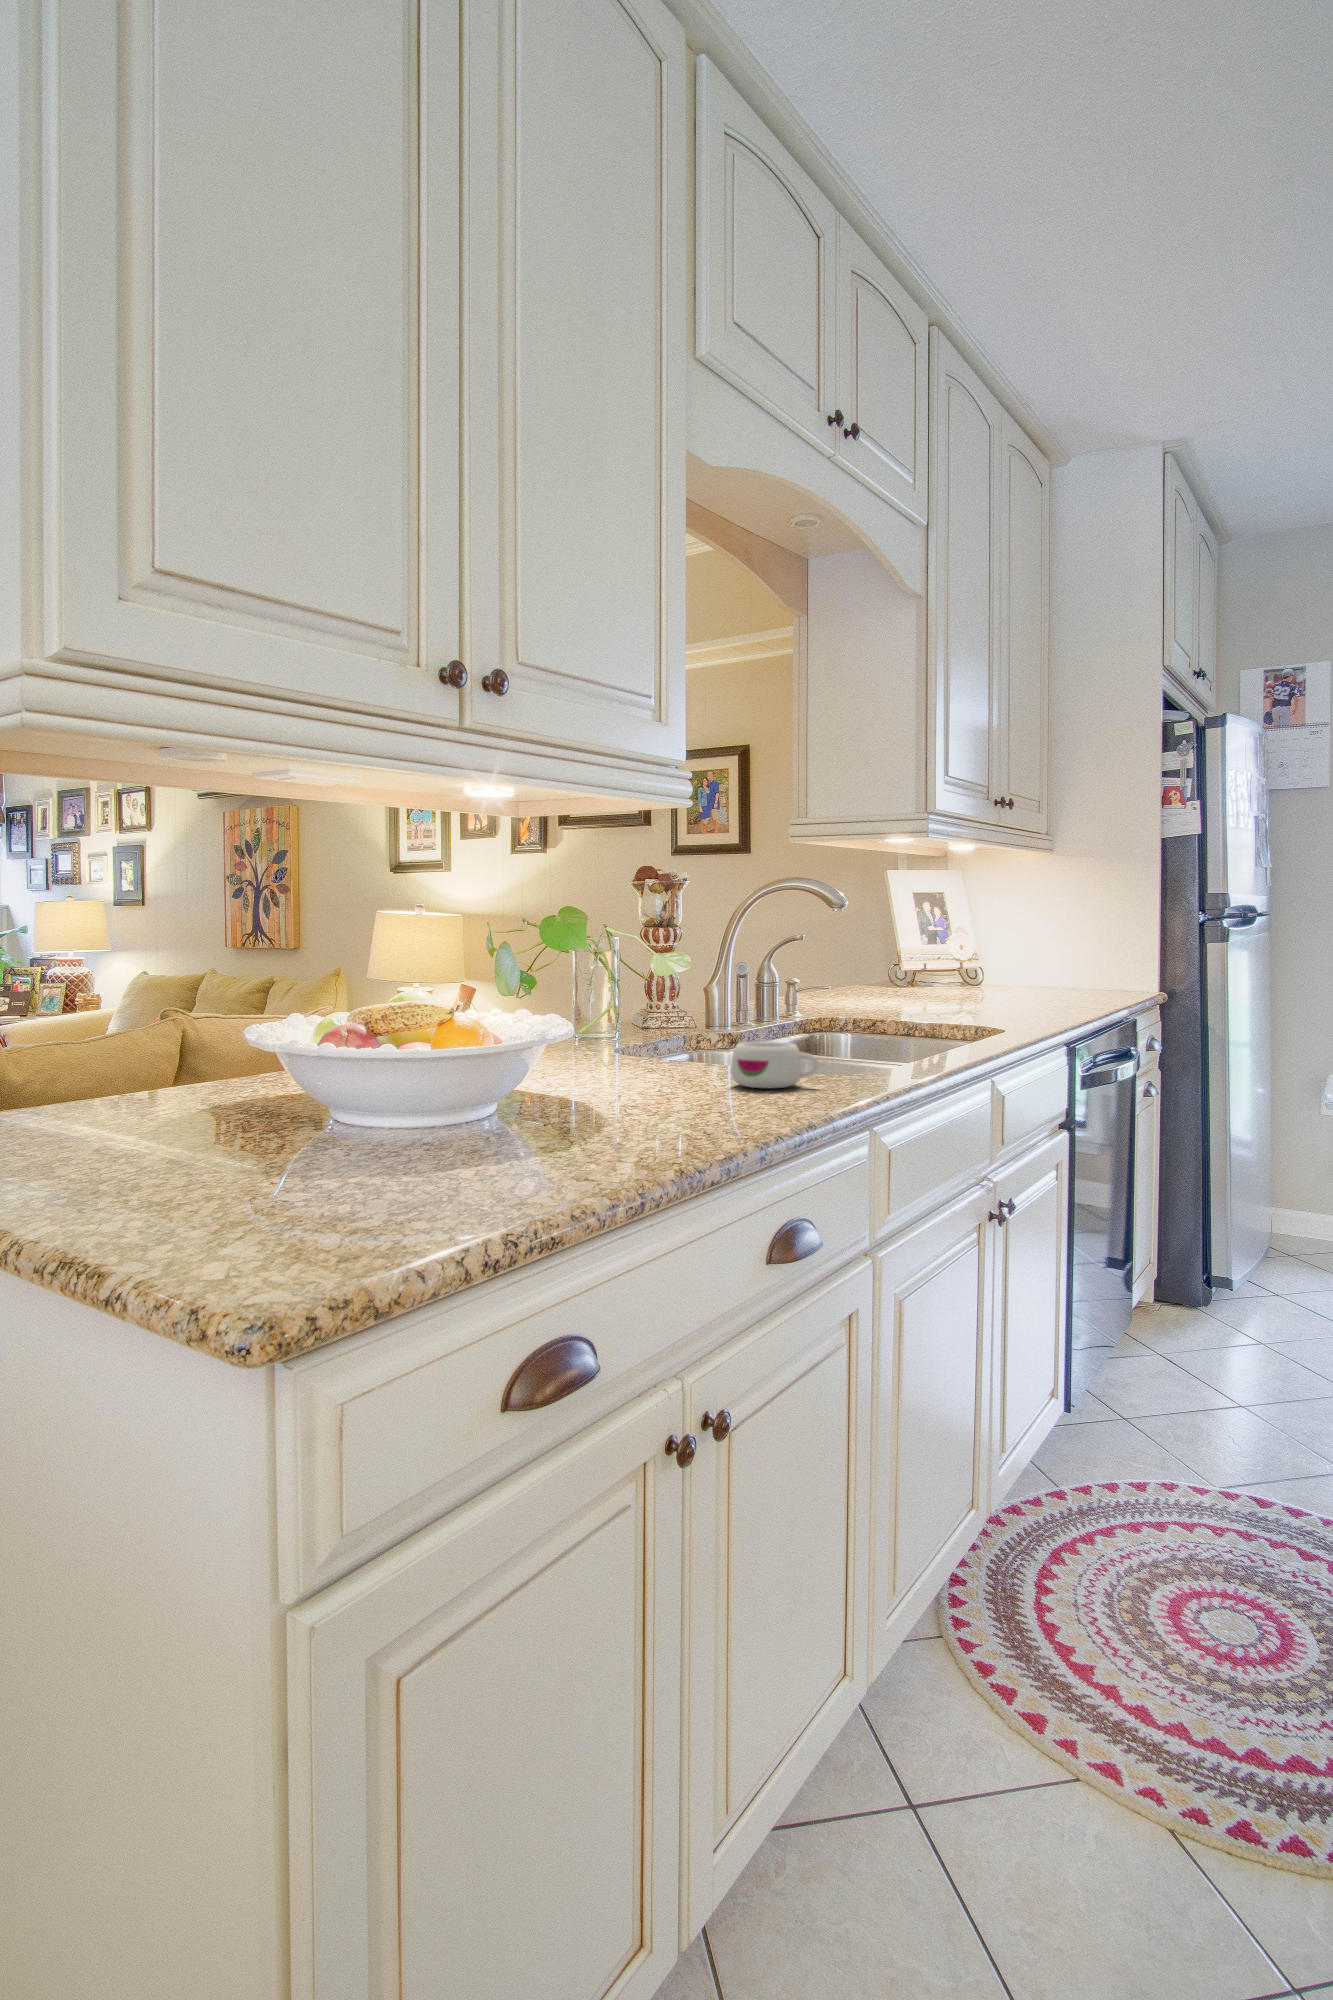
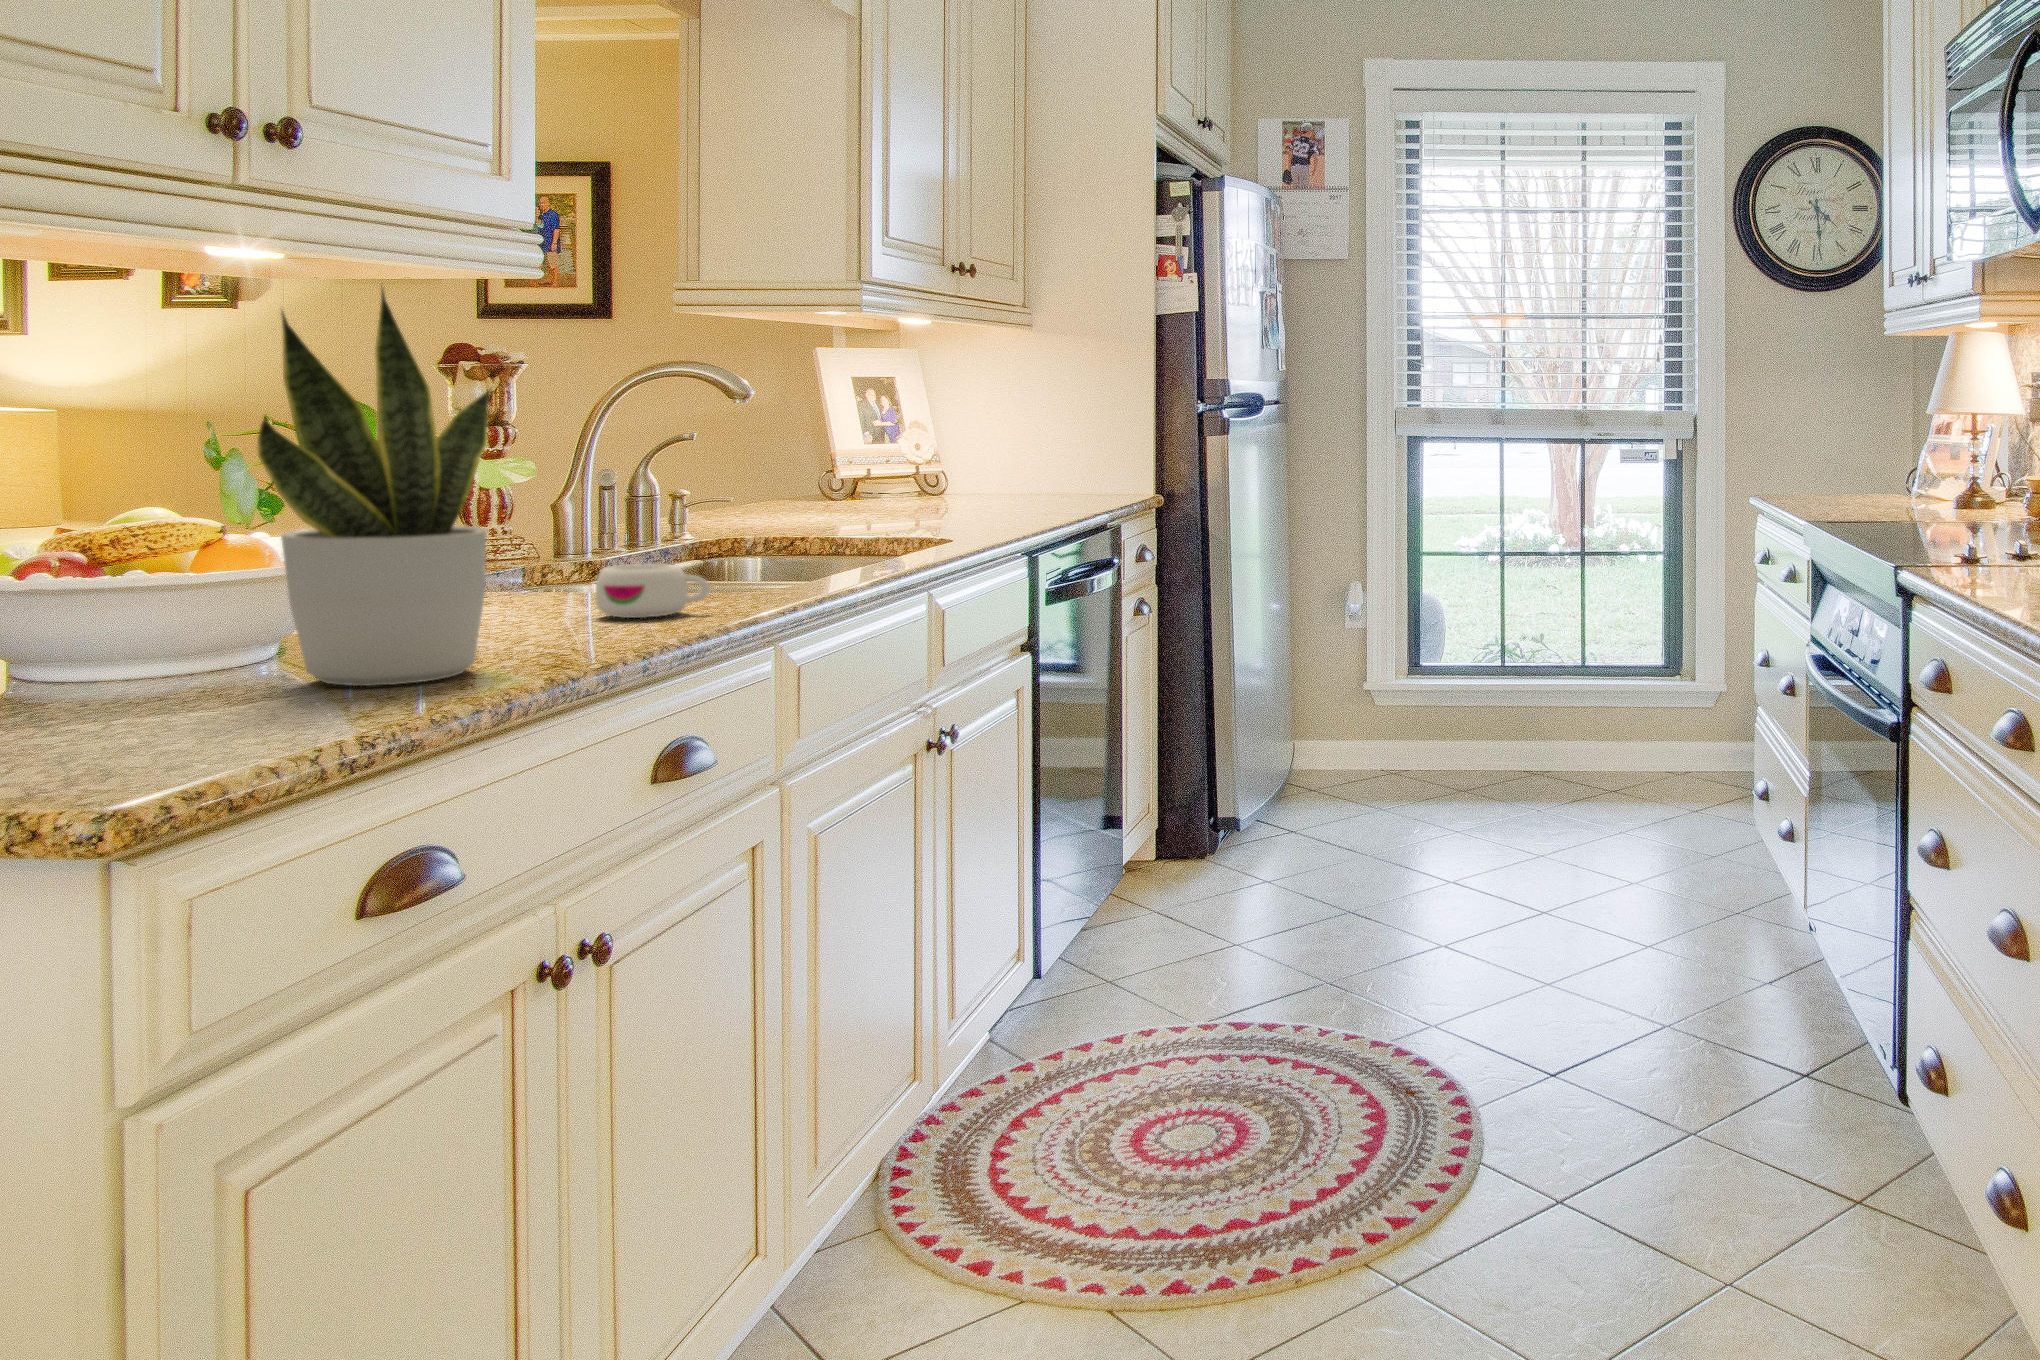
potted plant: none [475,789,659,1147] -> present [257,288,490,686]

